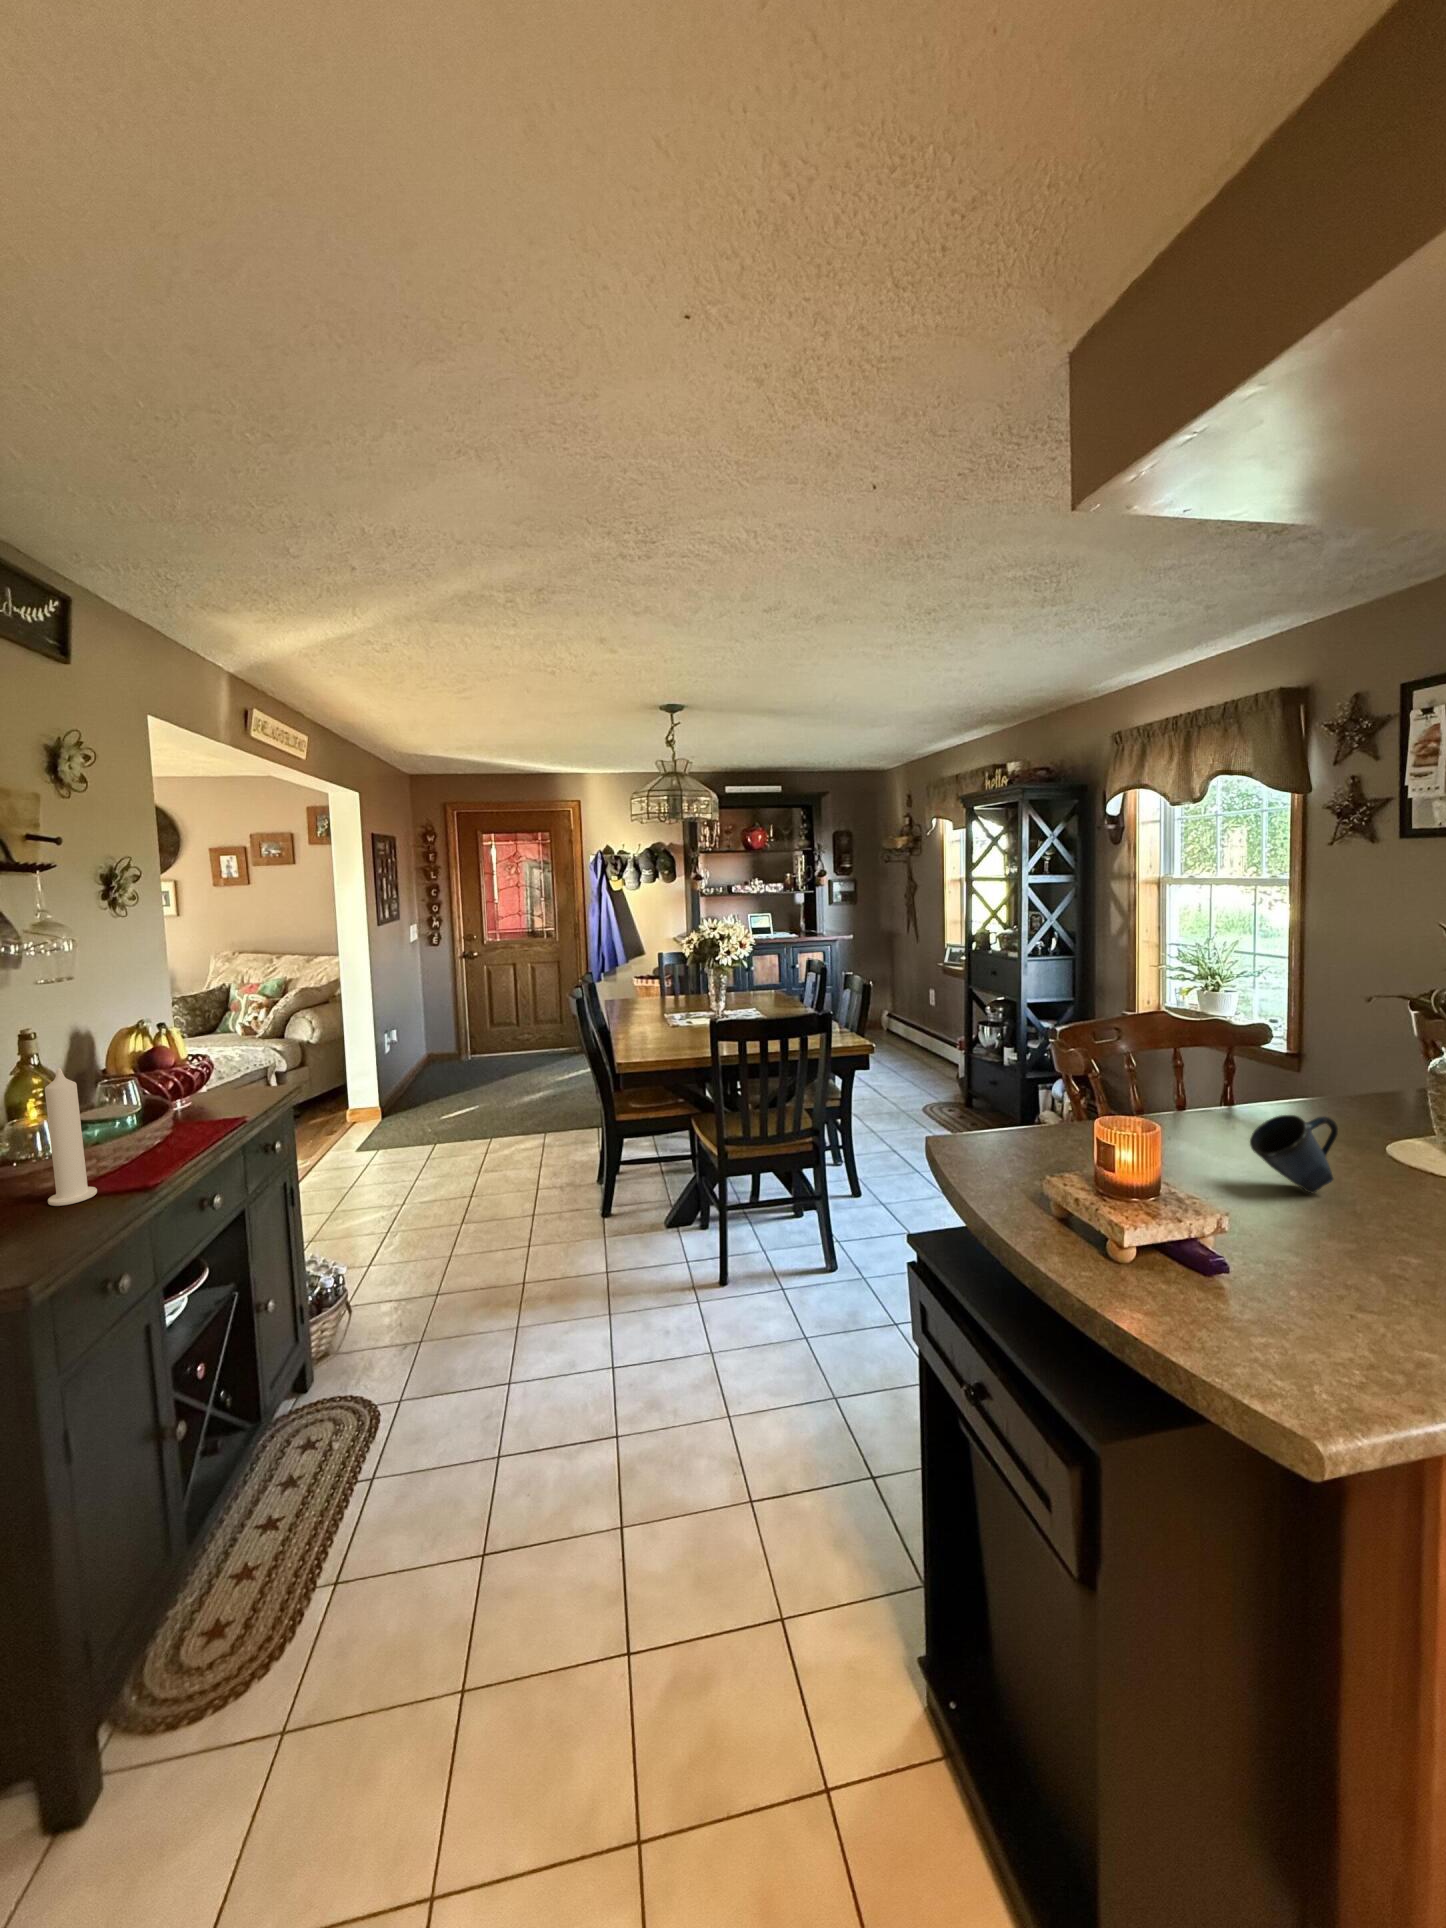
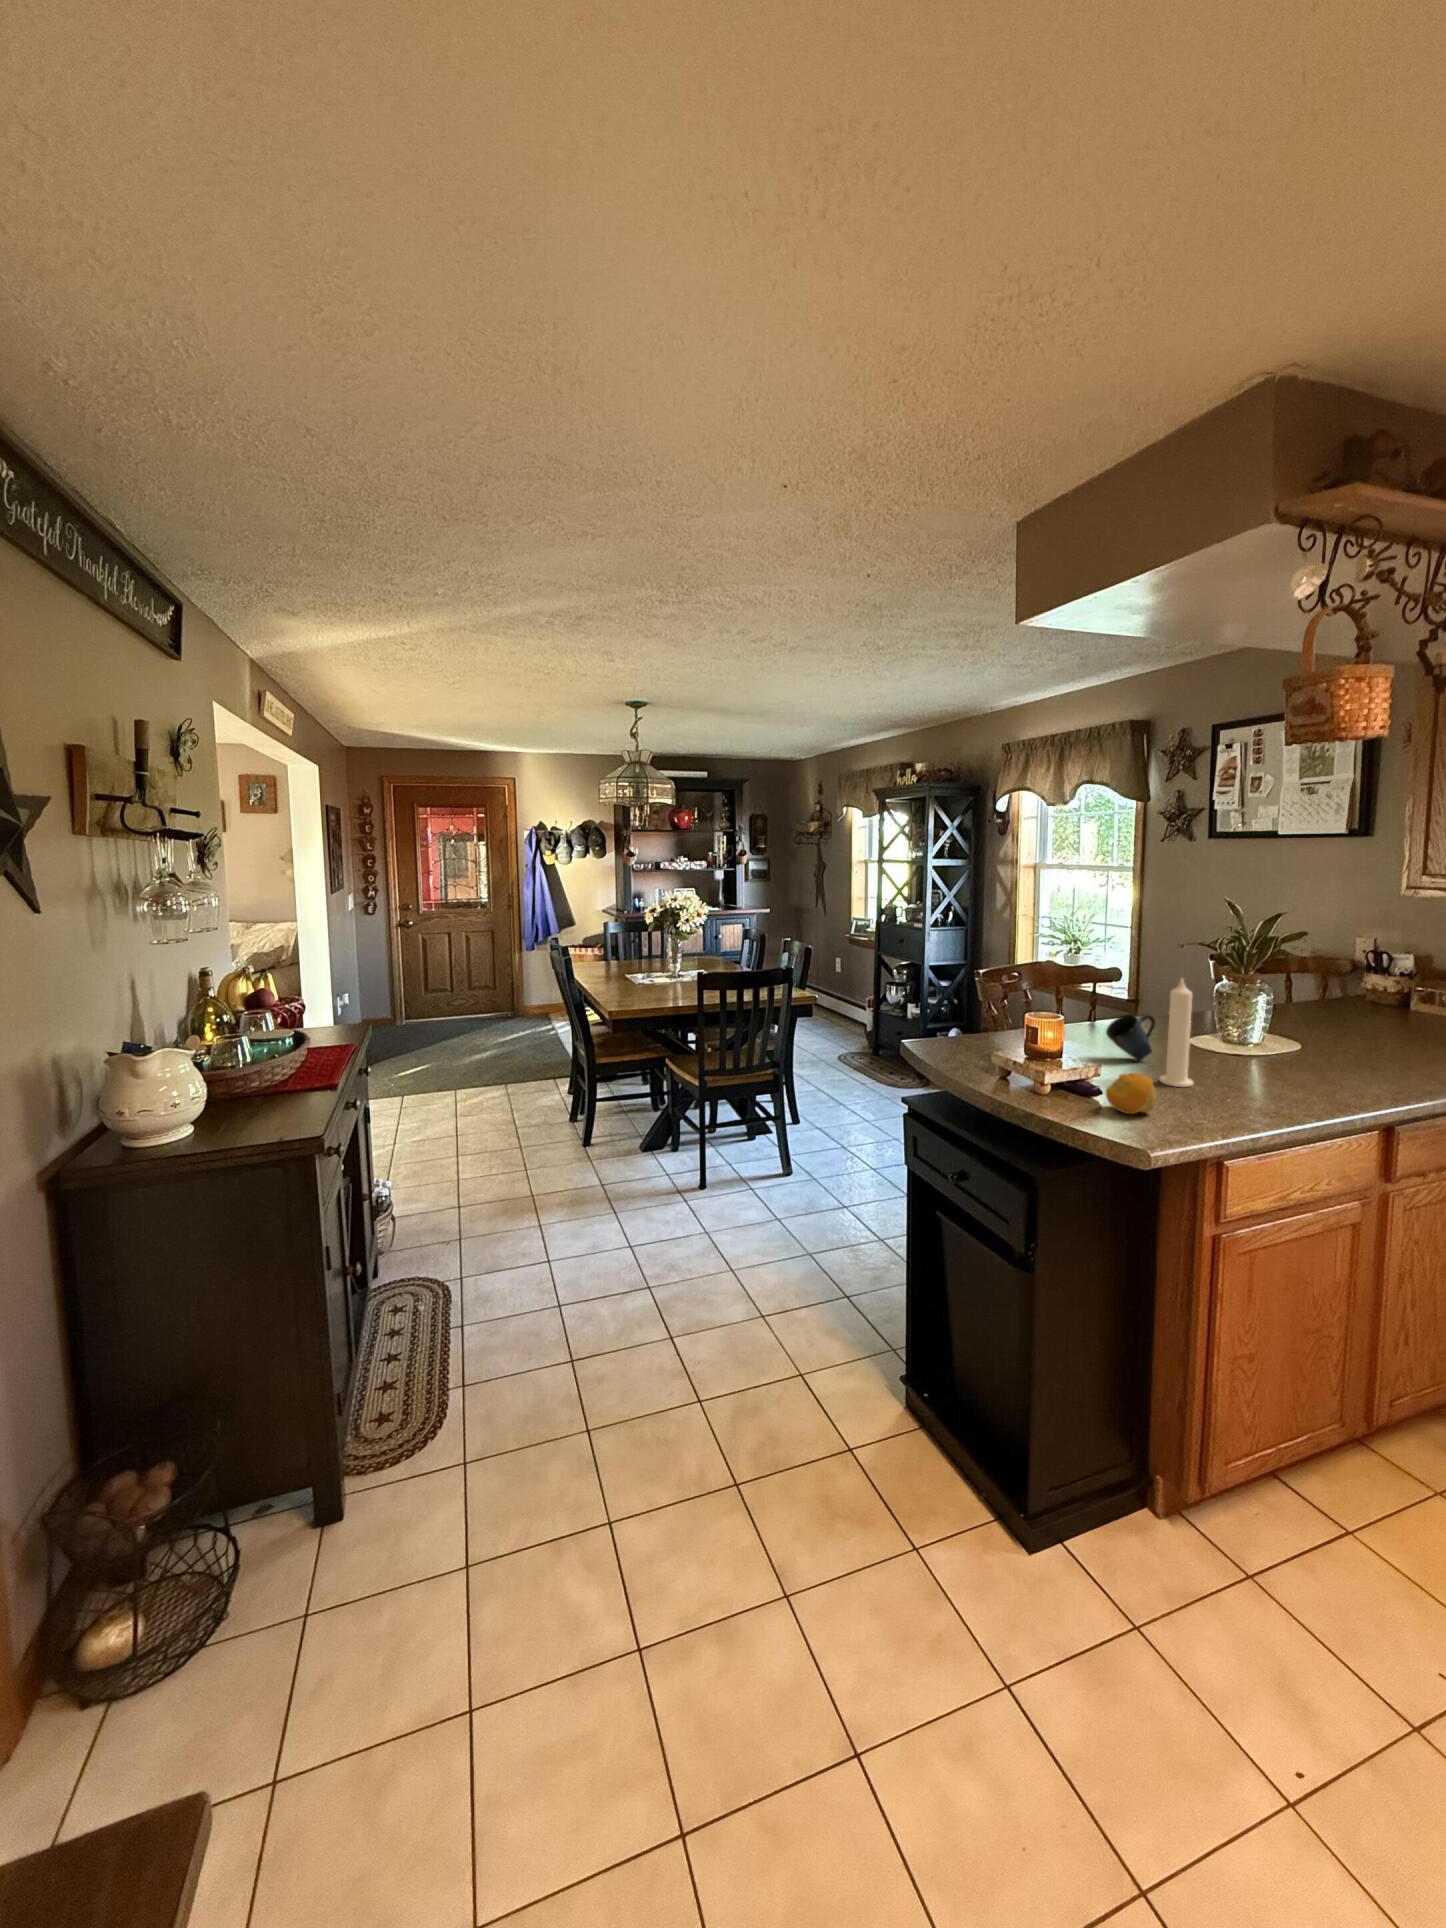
candle: present [45,1068,97,1206] -> present [1160,979,1193,1087]
fruit: none [1249,1258,1359,1346] -> present [1106,1073,1157,1114]

